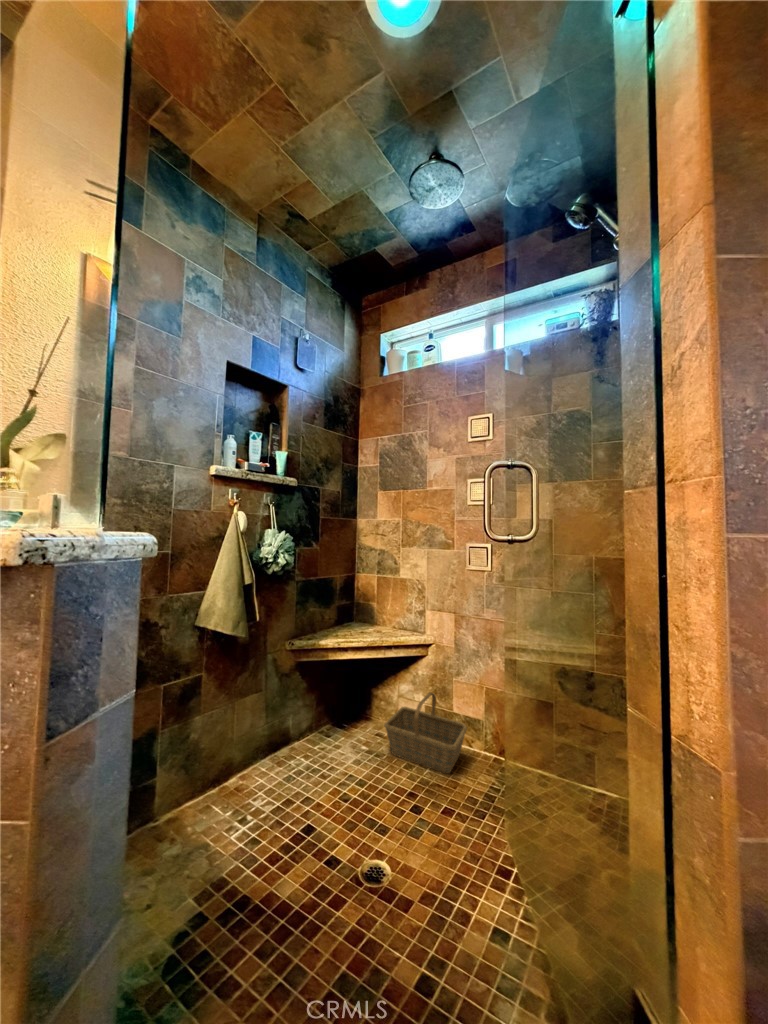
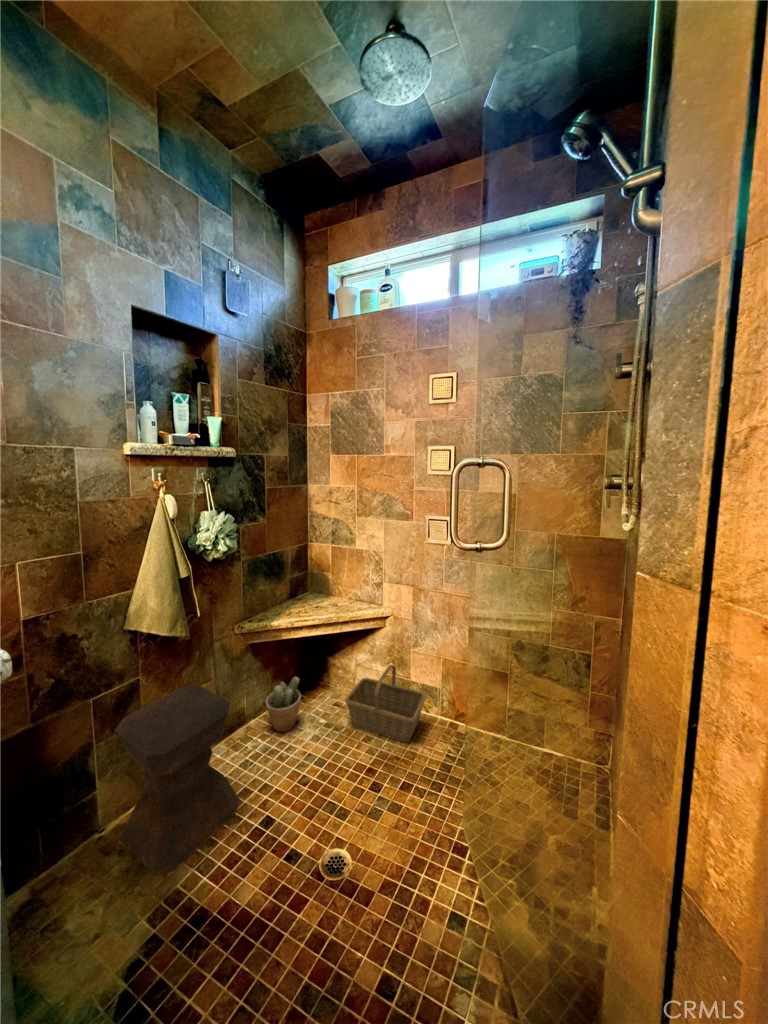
stool: none [174,687,282,864] -> present [115,685,240,876]
potted plant: none [308,698,341,754] -> present [266,677,301,732]

